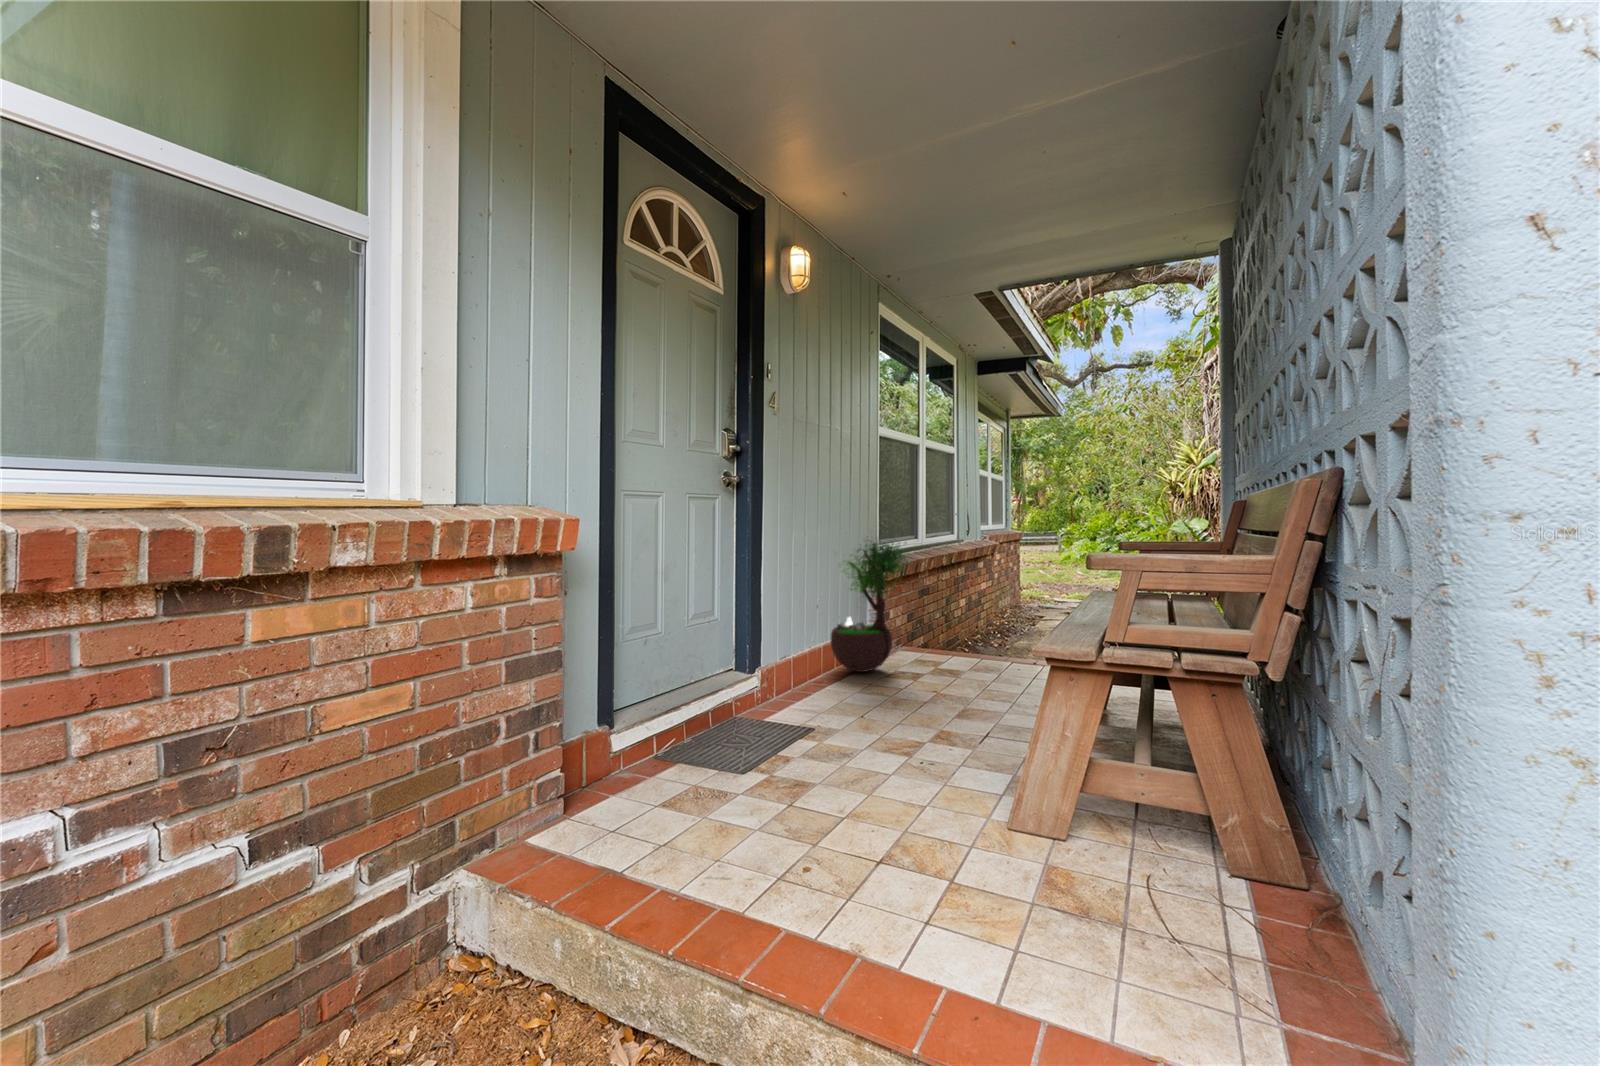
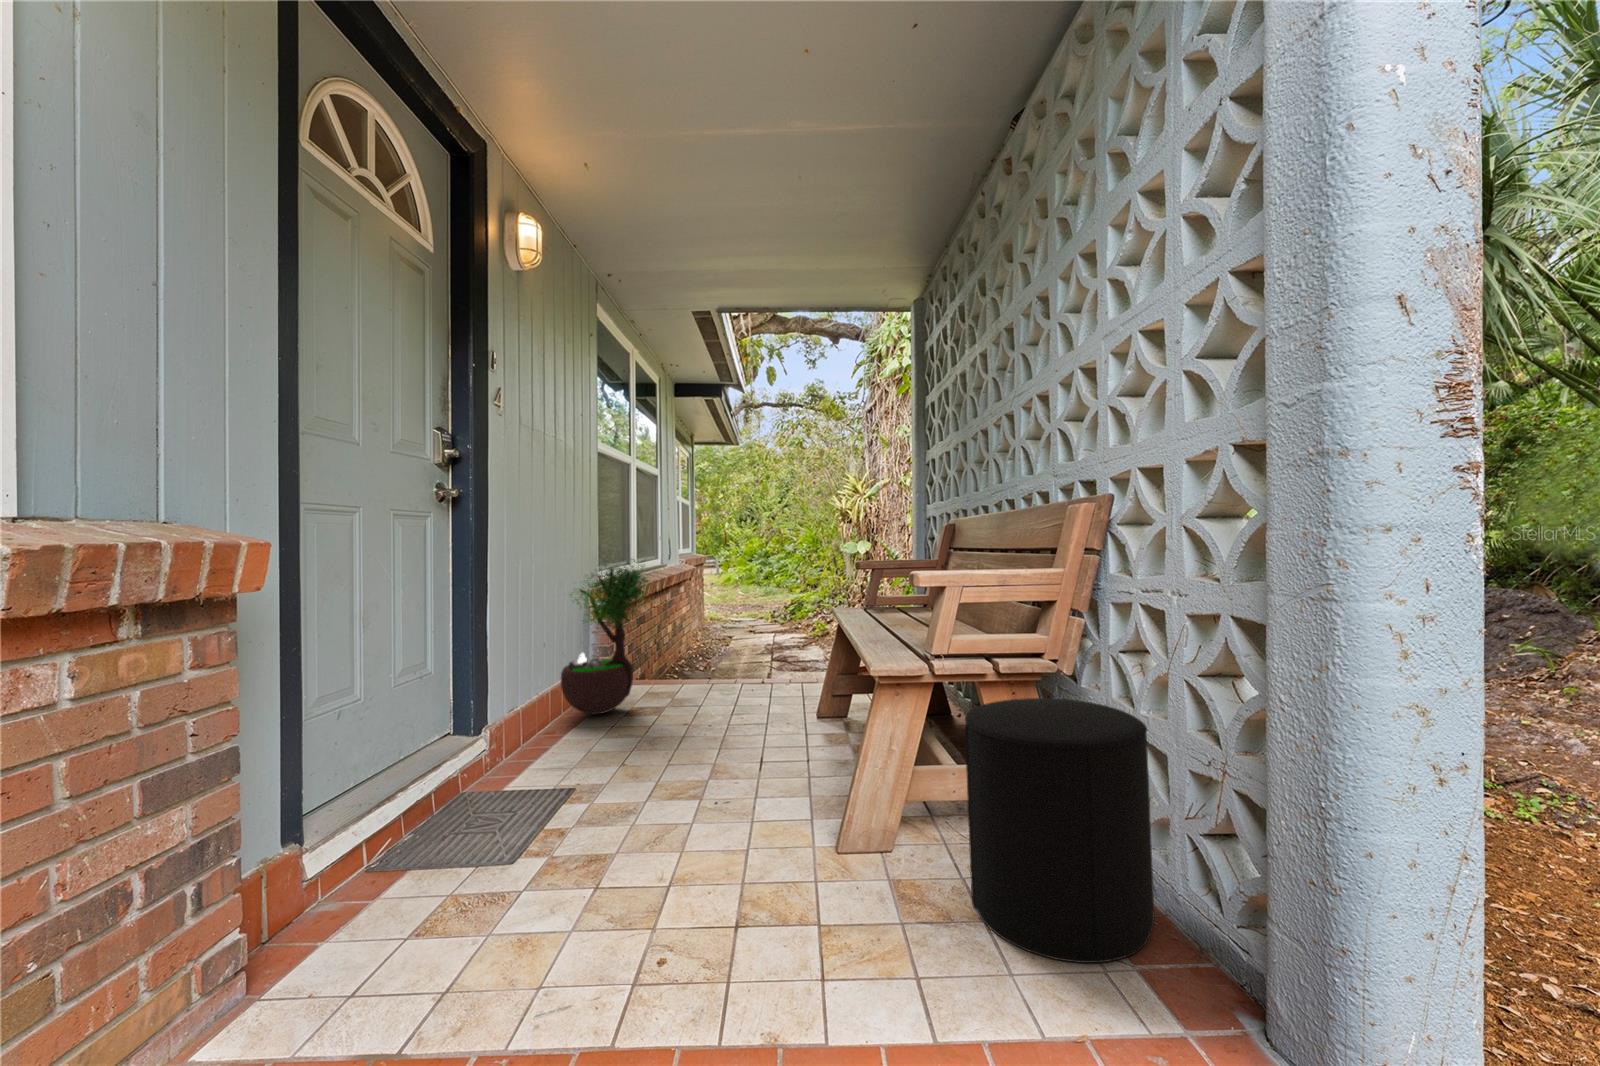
stool: none [1113,709,1344,1013] -> present [965,698,1154,963]

